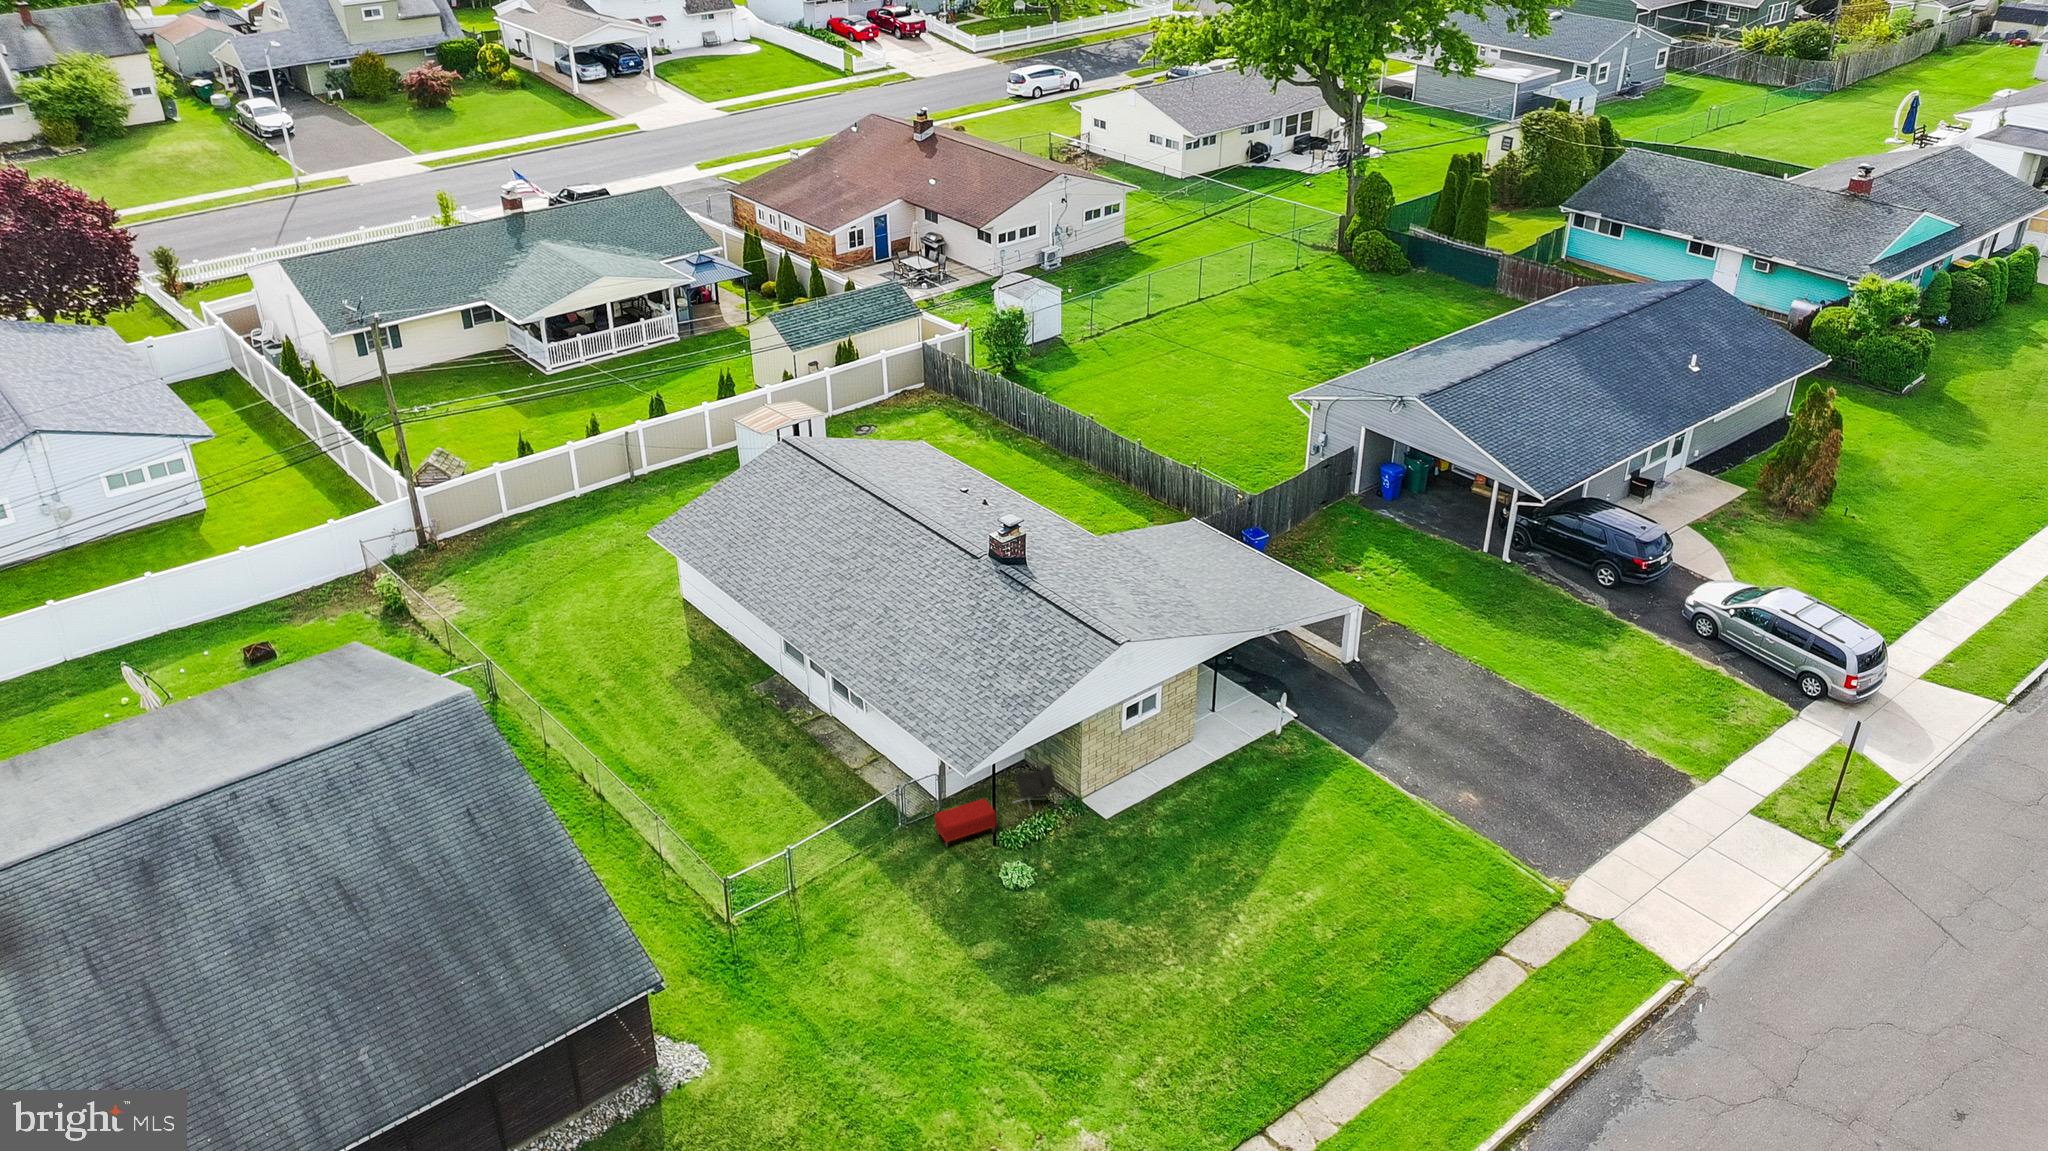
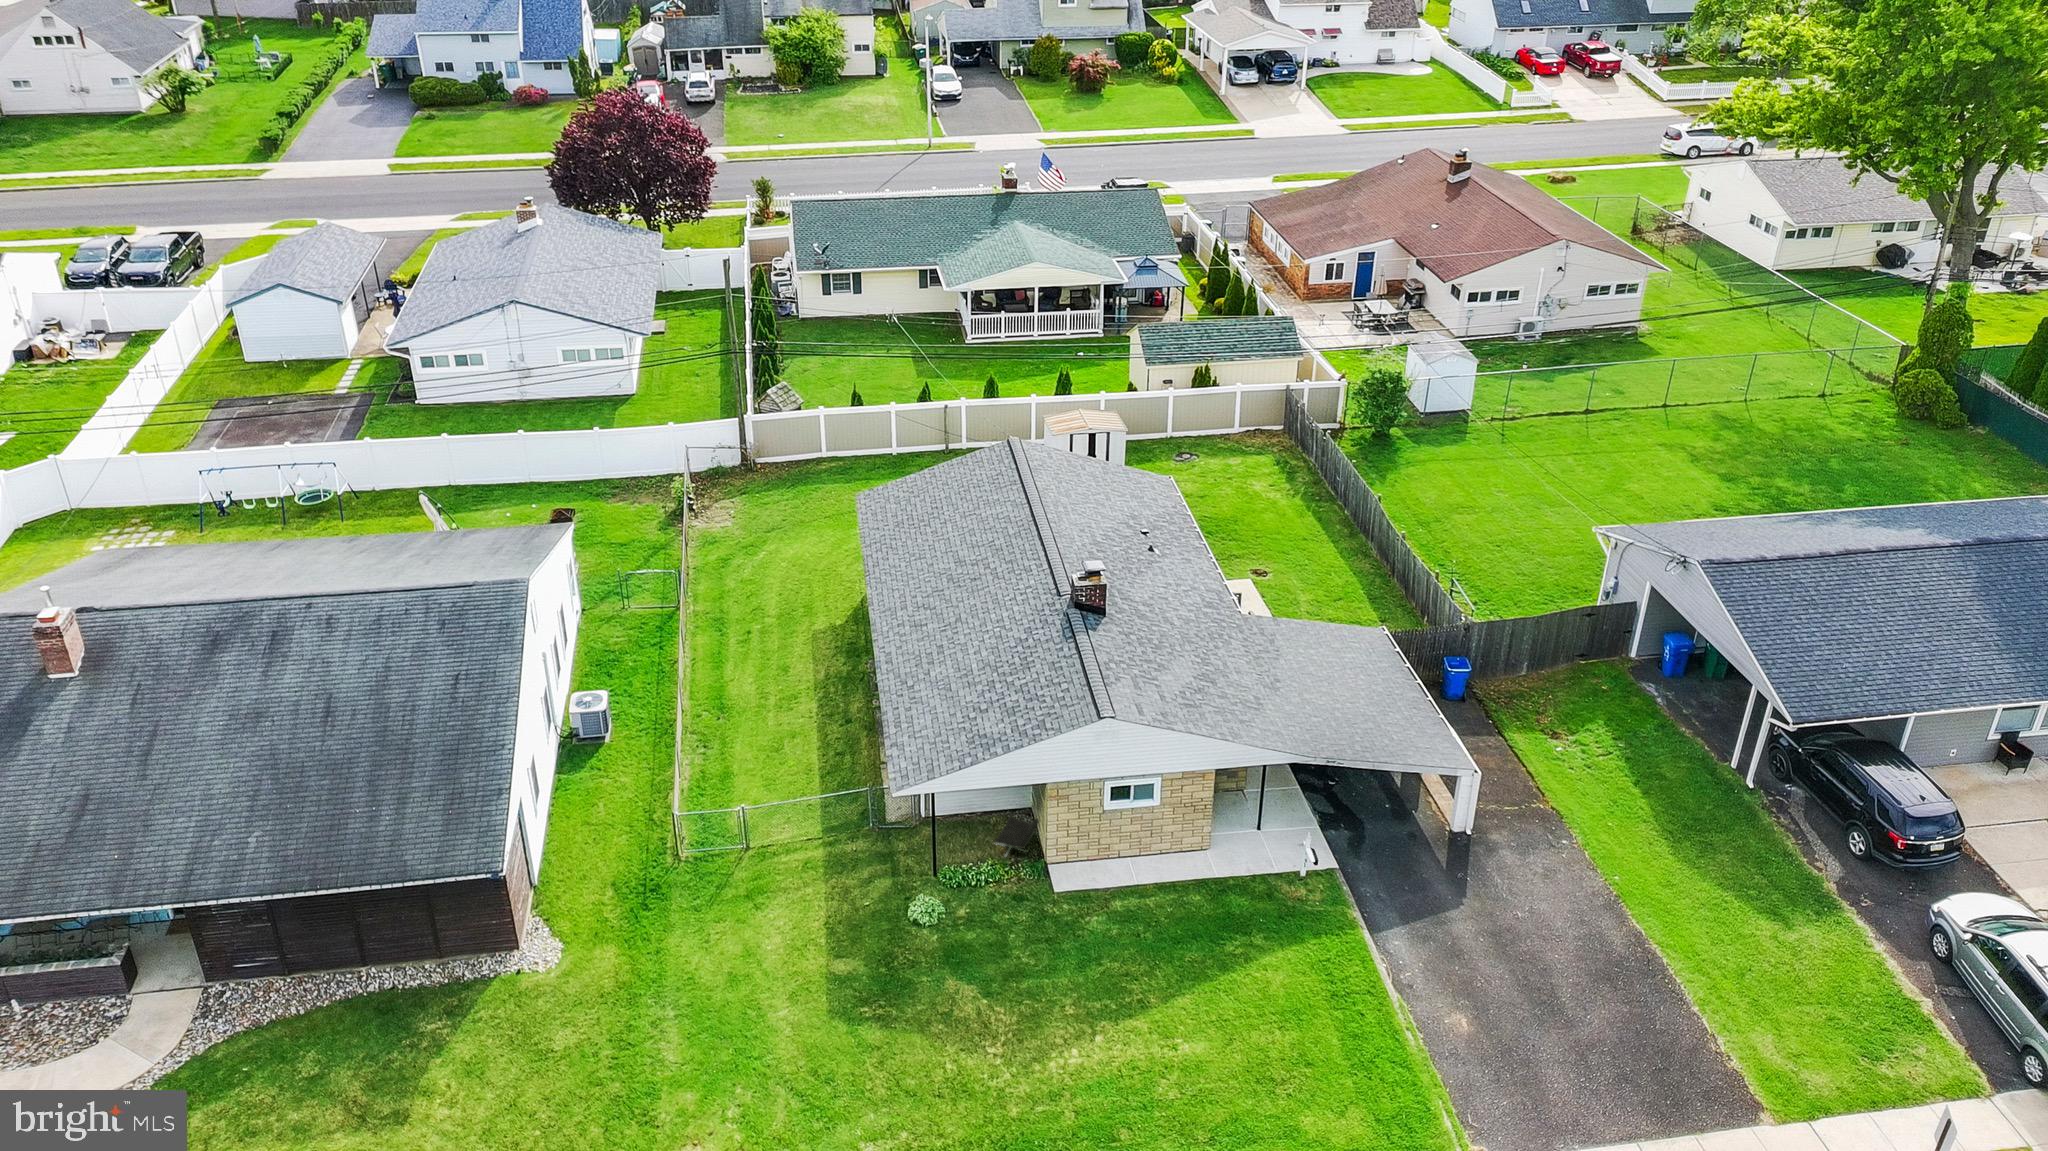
bench: present [935,799,996,847] -> none [899,826,958,865]
decorative plant: present [641,1065,667,1098] -> none [481,941,518,973]

